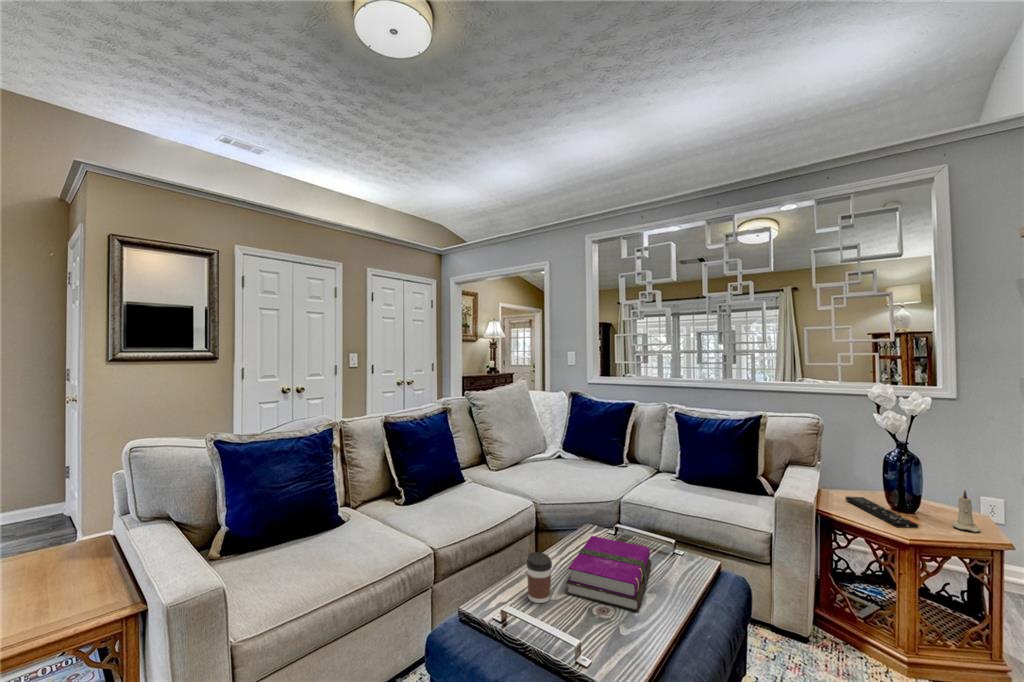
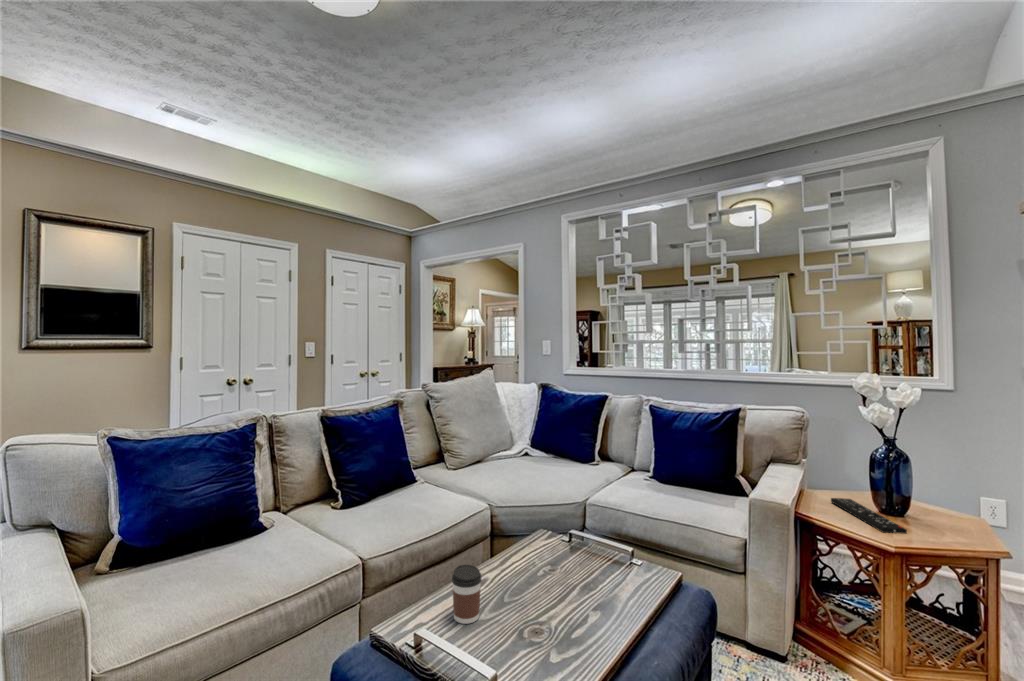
candle: present [952,490,981,532] -> none [944,490,975,537]
hardback book: present [566,536,652,611] -> none [499,544,604,632]

